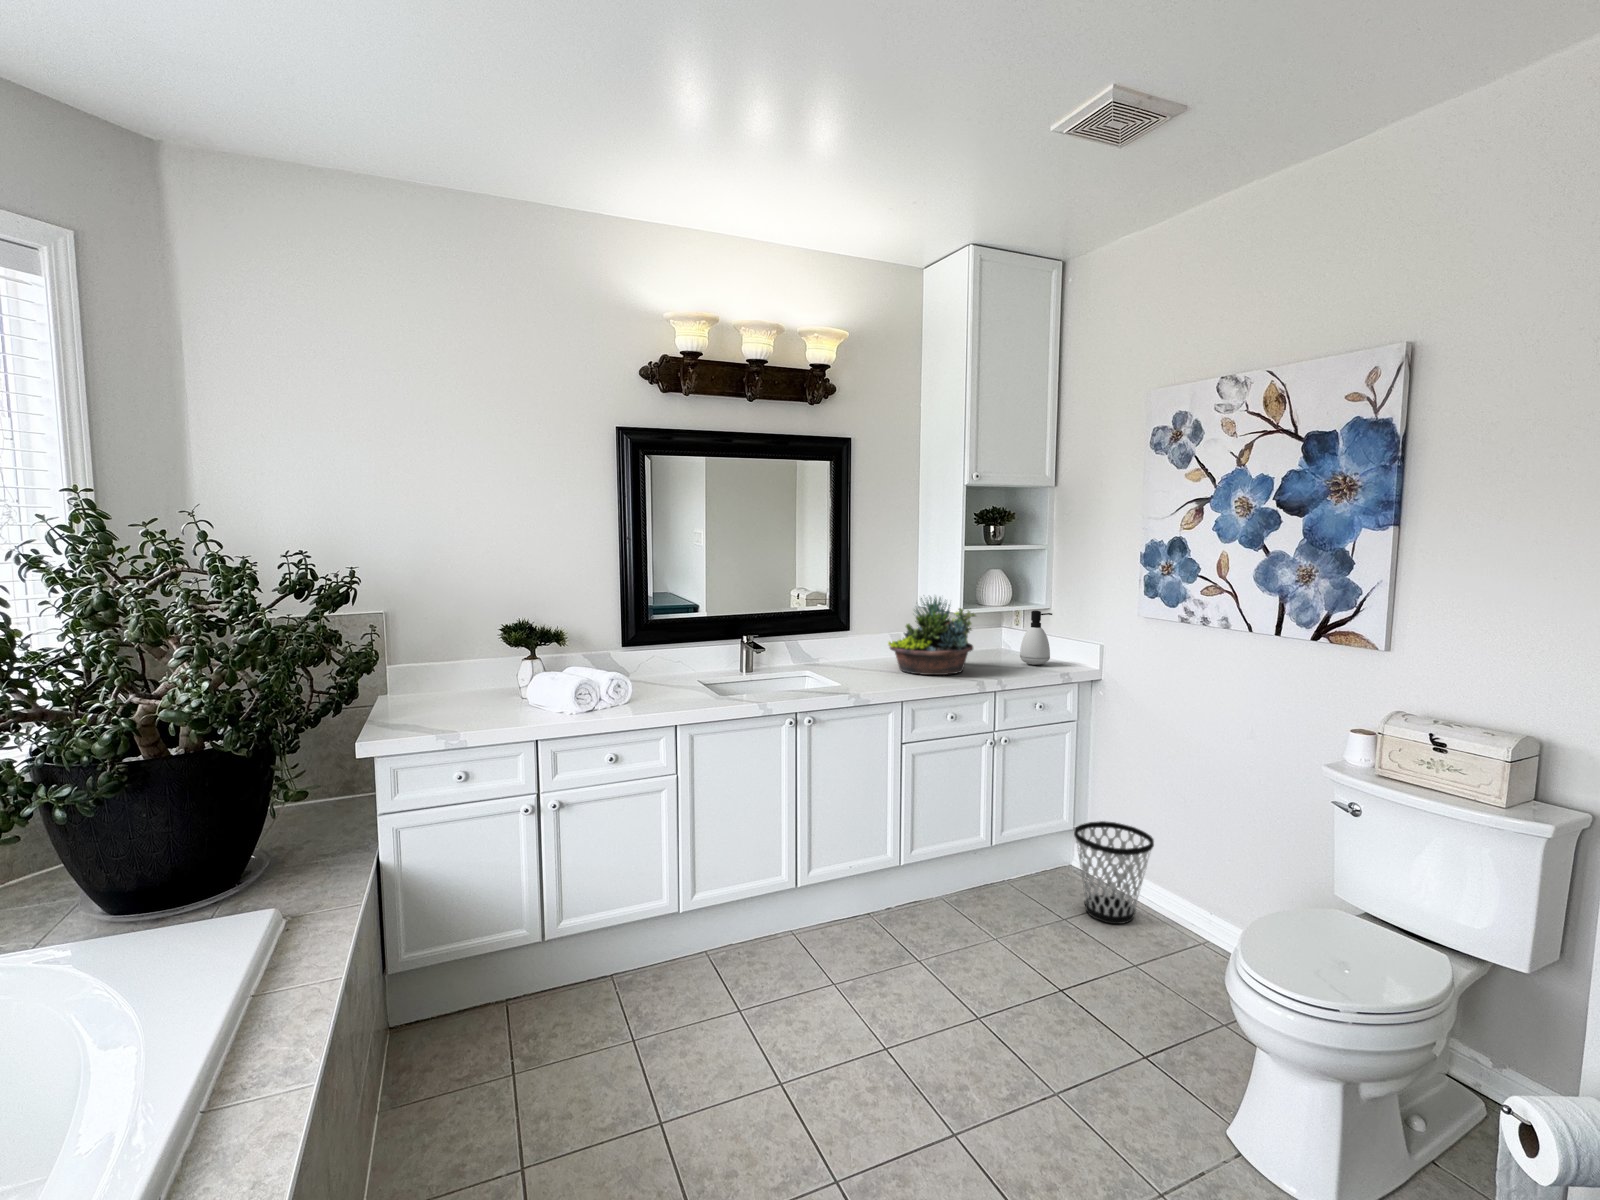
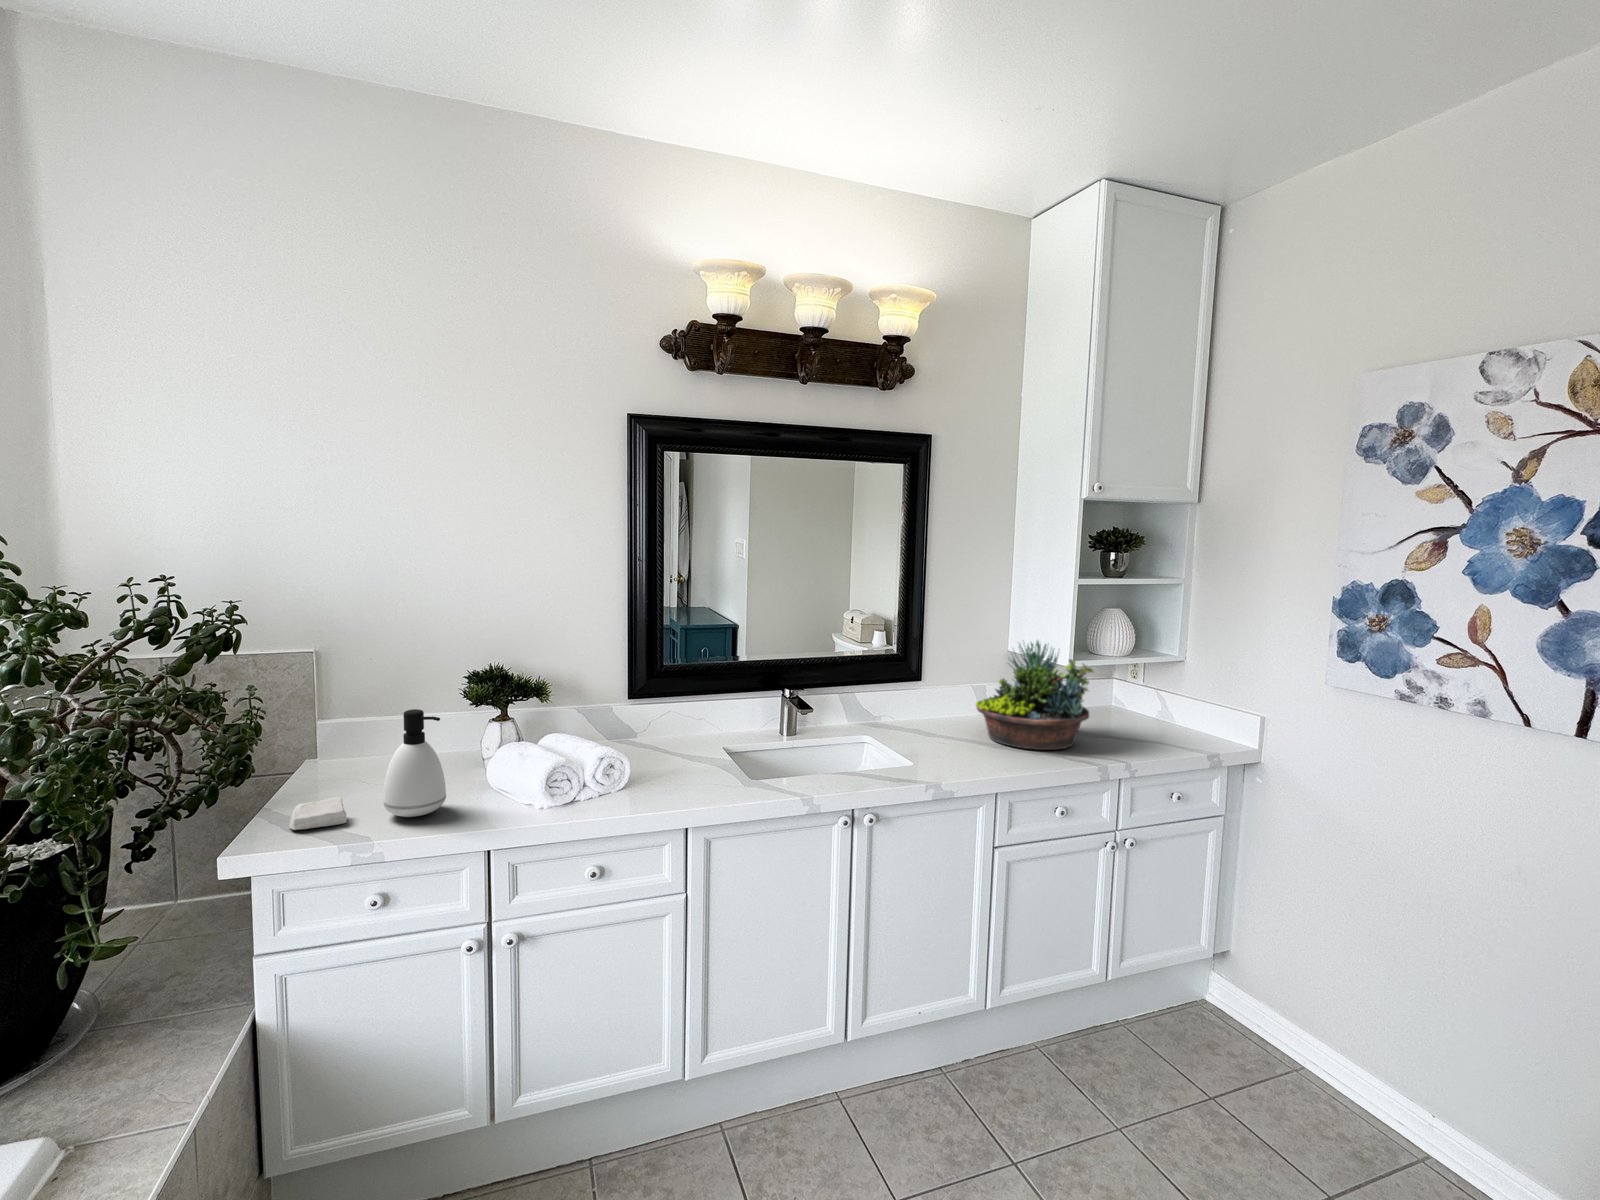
soap dispenser: present [1020,610,1052,665] -> present [383,709,446,817]
soap bar: none [395,708,435,729] -> present [289,797,347,830]
wastebasket: present [1074,821,1154,924] -> none [1226,957,1345,1111]

